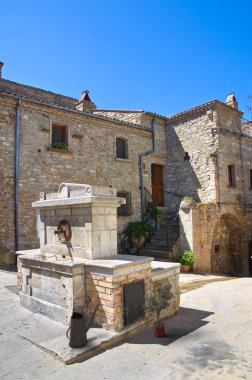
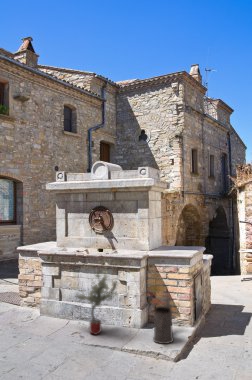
potted tree: present [143,279,174,337] -> present [75,273,117,335]

